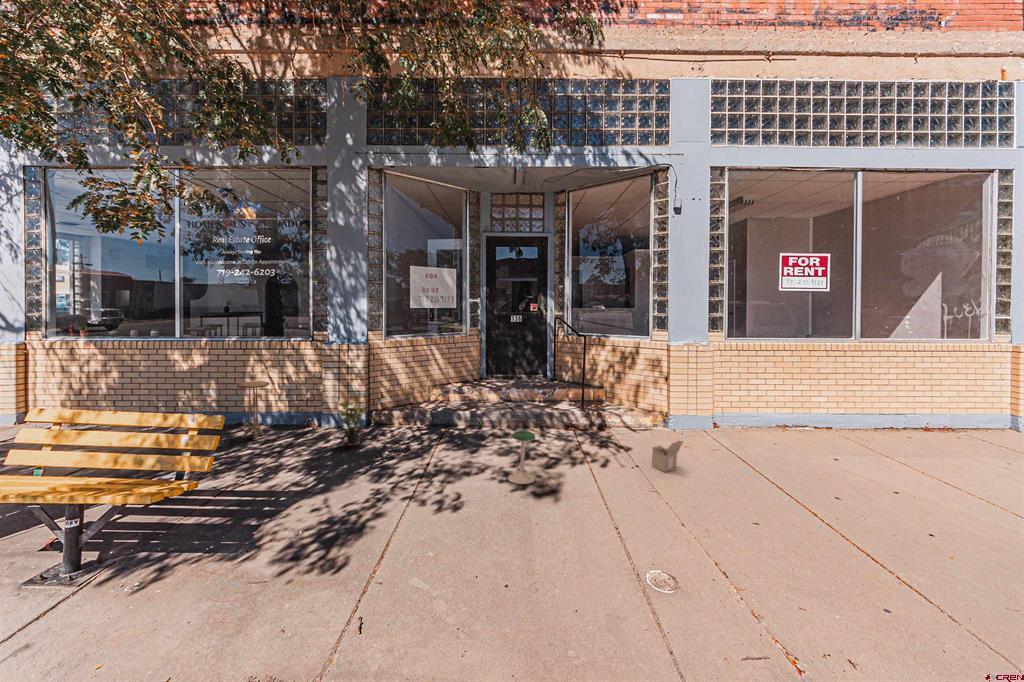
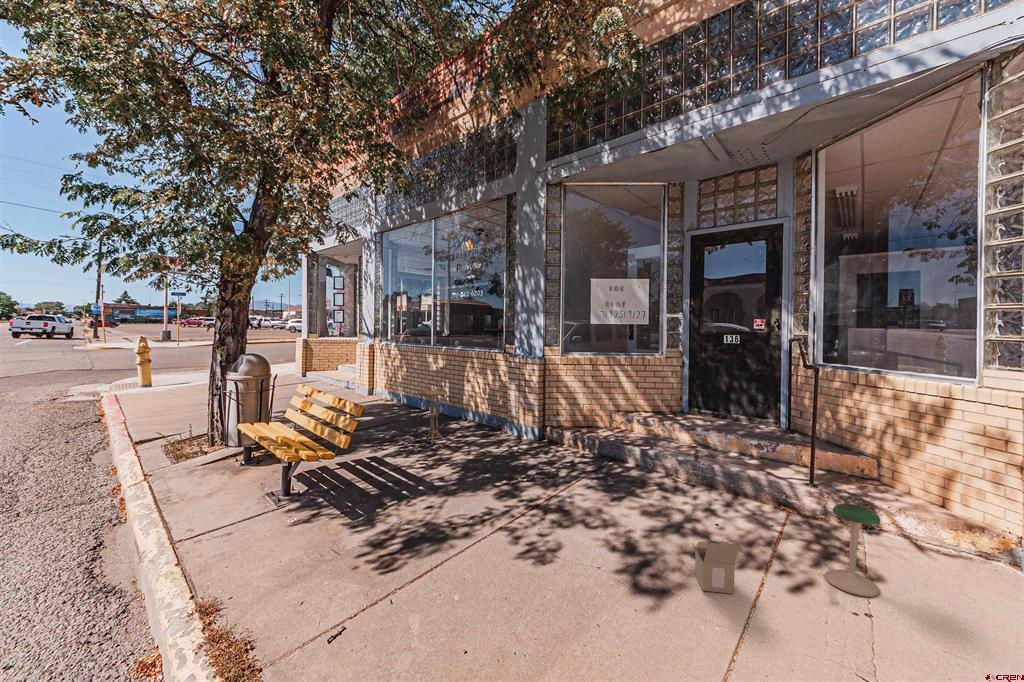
potted plant: present [338,394,365,446] -> none [483,409,512,465]
stool: present [508,431,535,484] -> present [824,504,880,597]
cardboard box: present [652,441,683,472] -> present [693,542,742,594]

